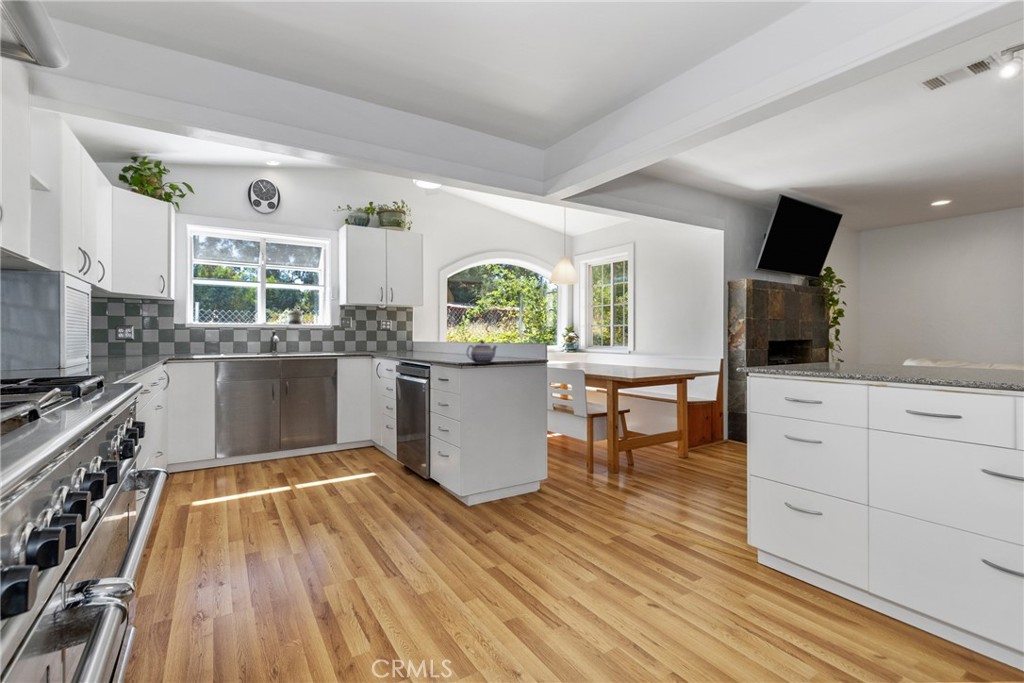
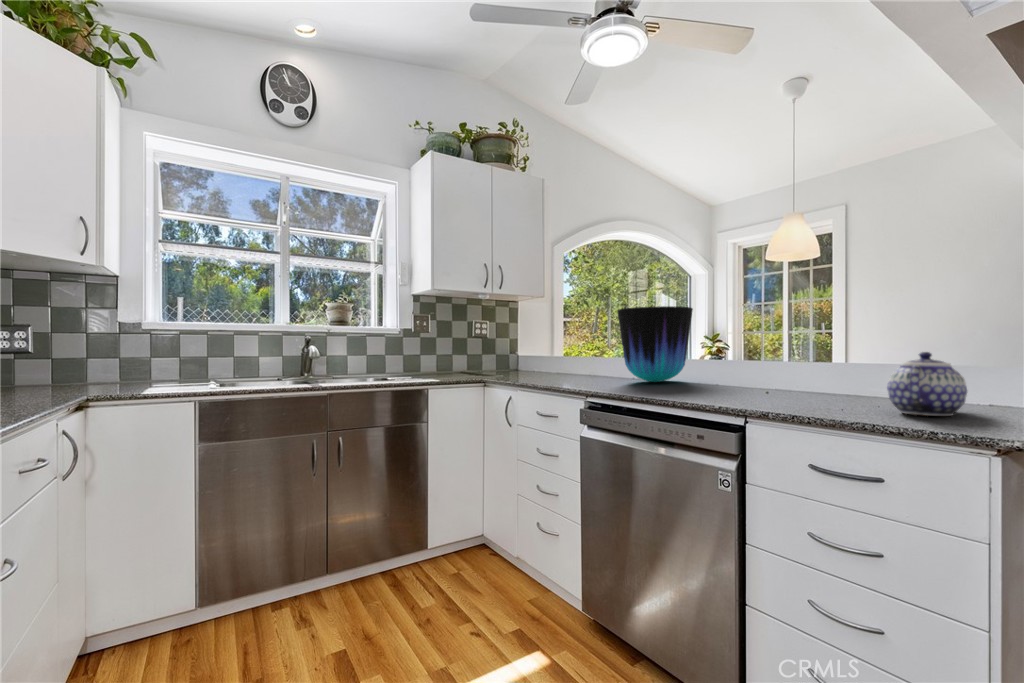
vase: none [426,318,463,355] -> present [617,306,693,382]

